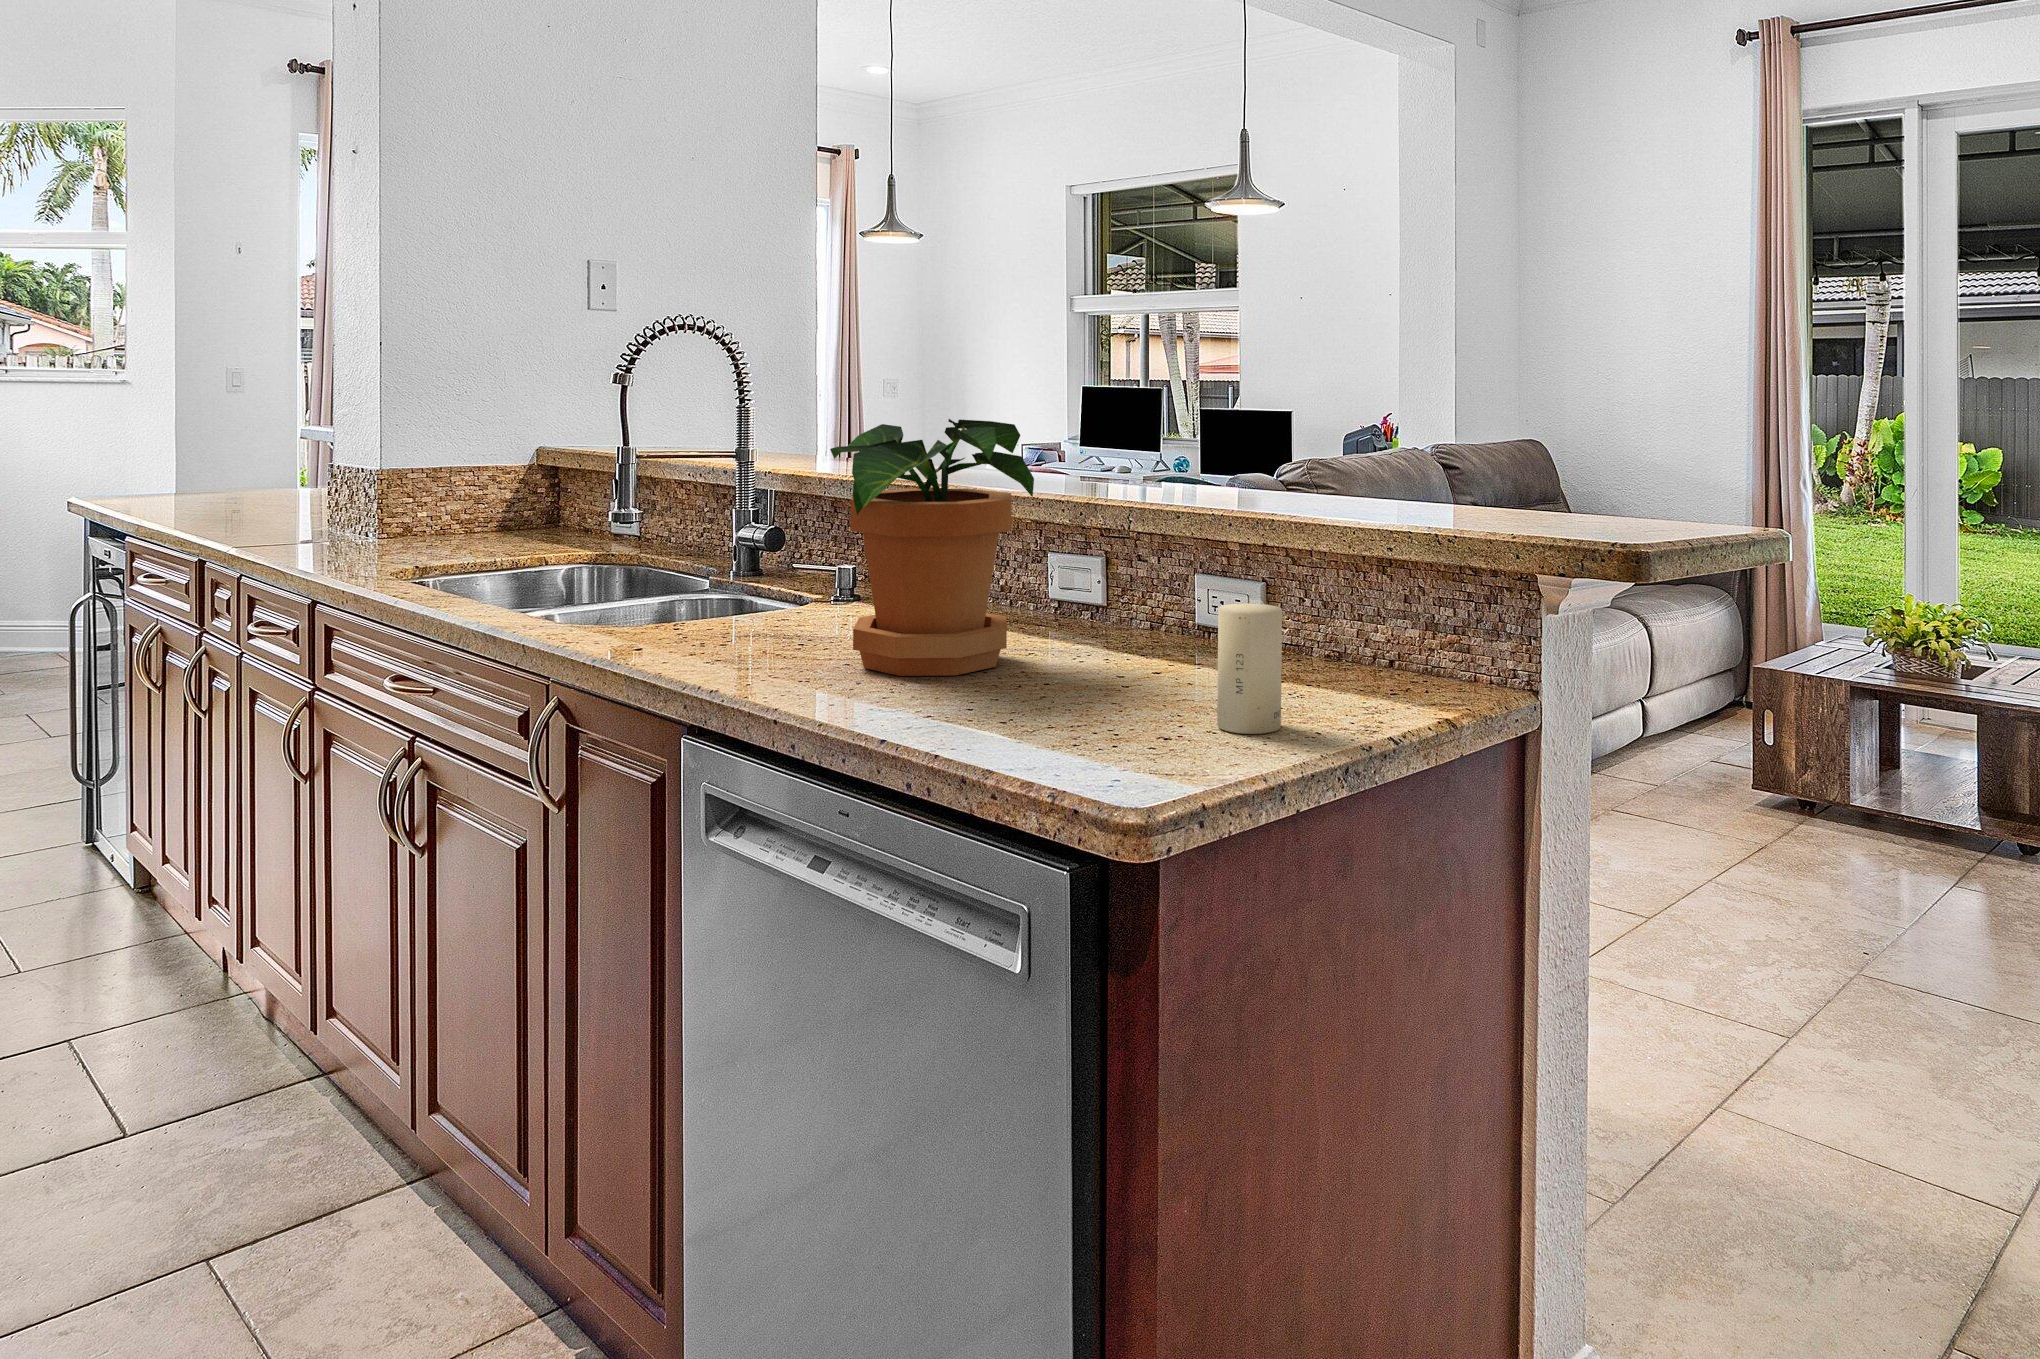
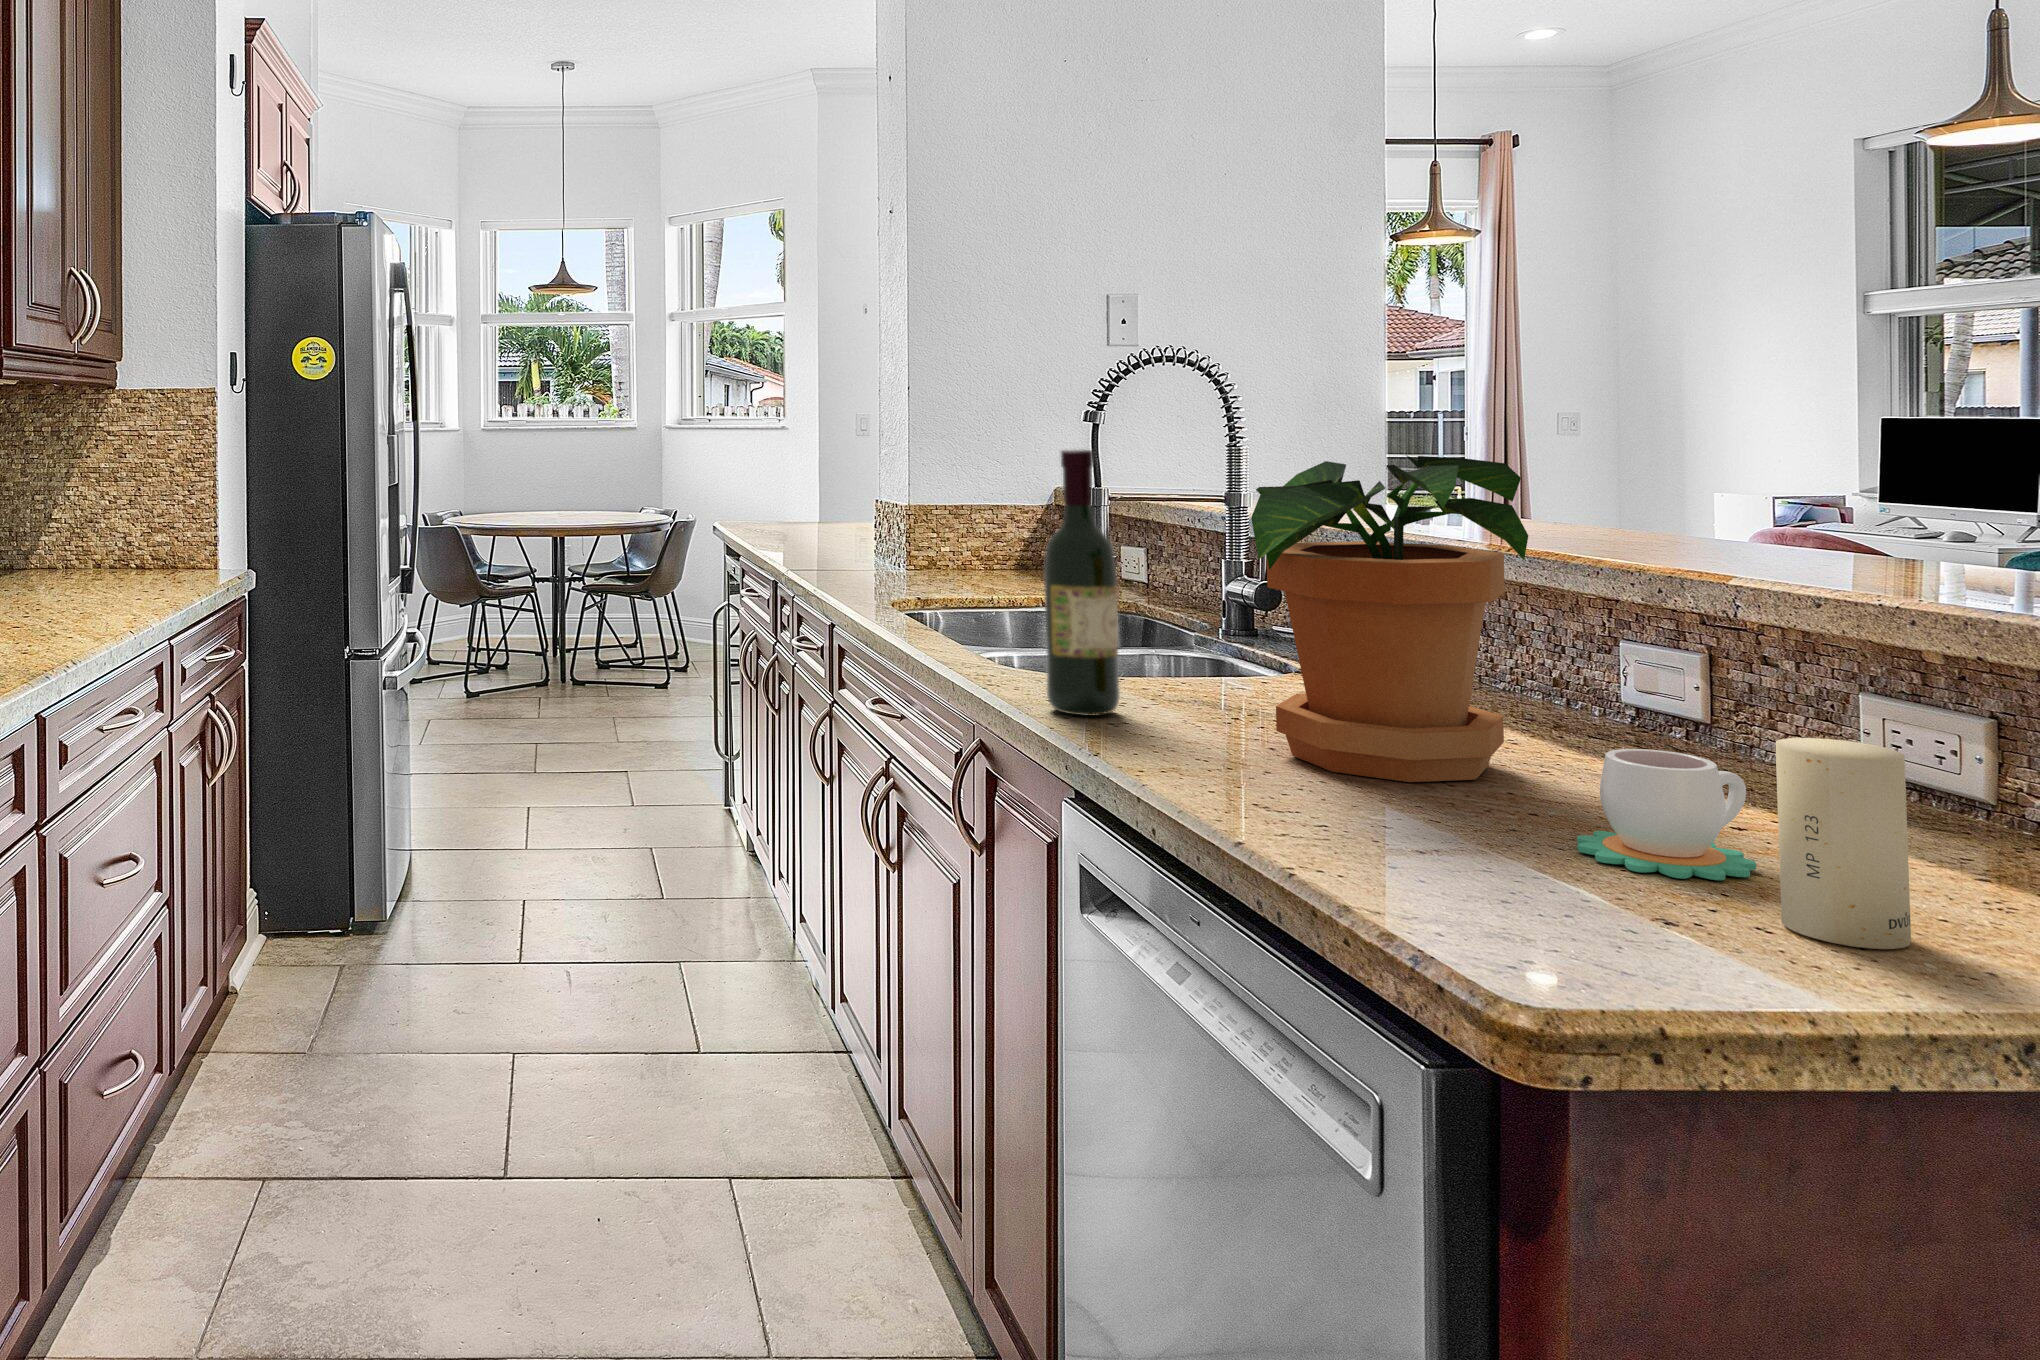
wine bottle: none [640,416,706,660] -> present [1044,450,1120,716]
mug: none [1085,626,1185,712] -> present [1577,749,1756,880]

